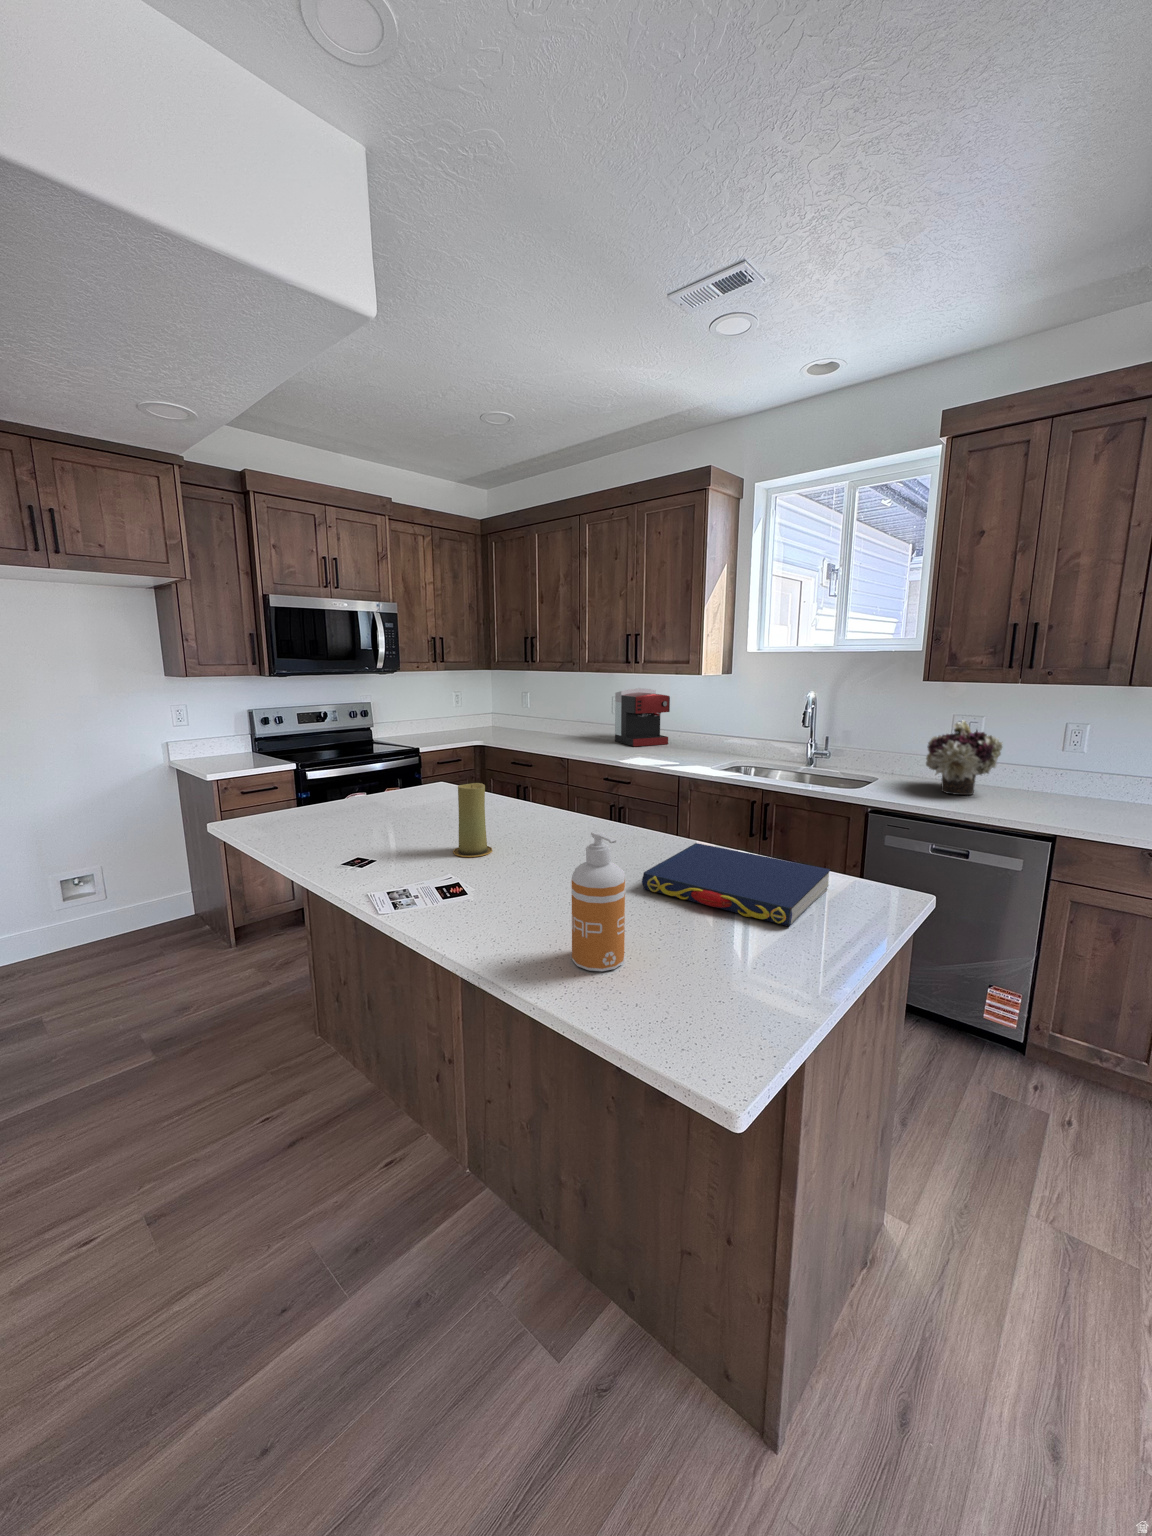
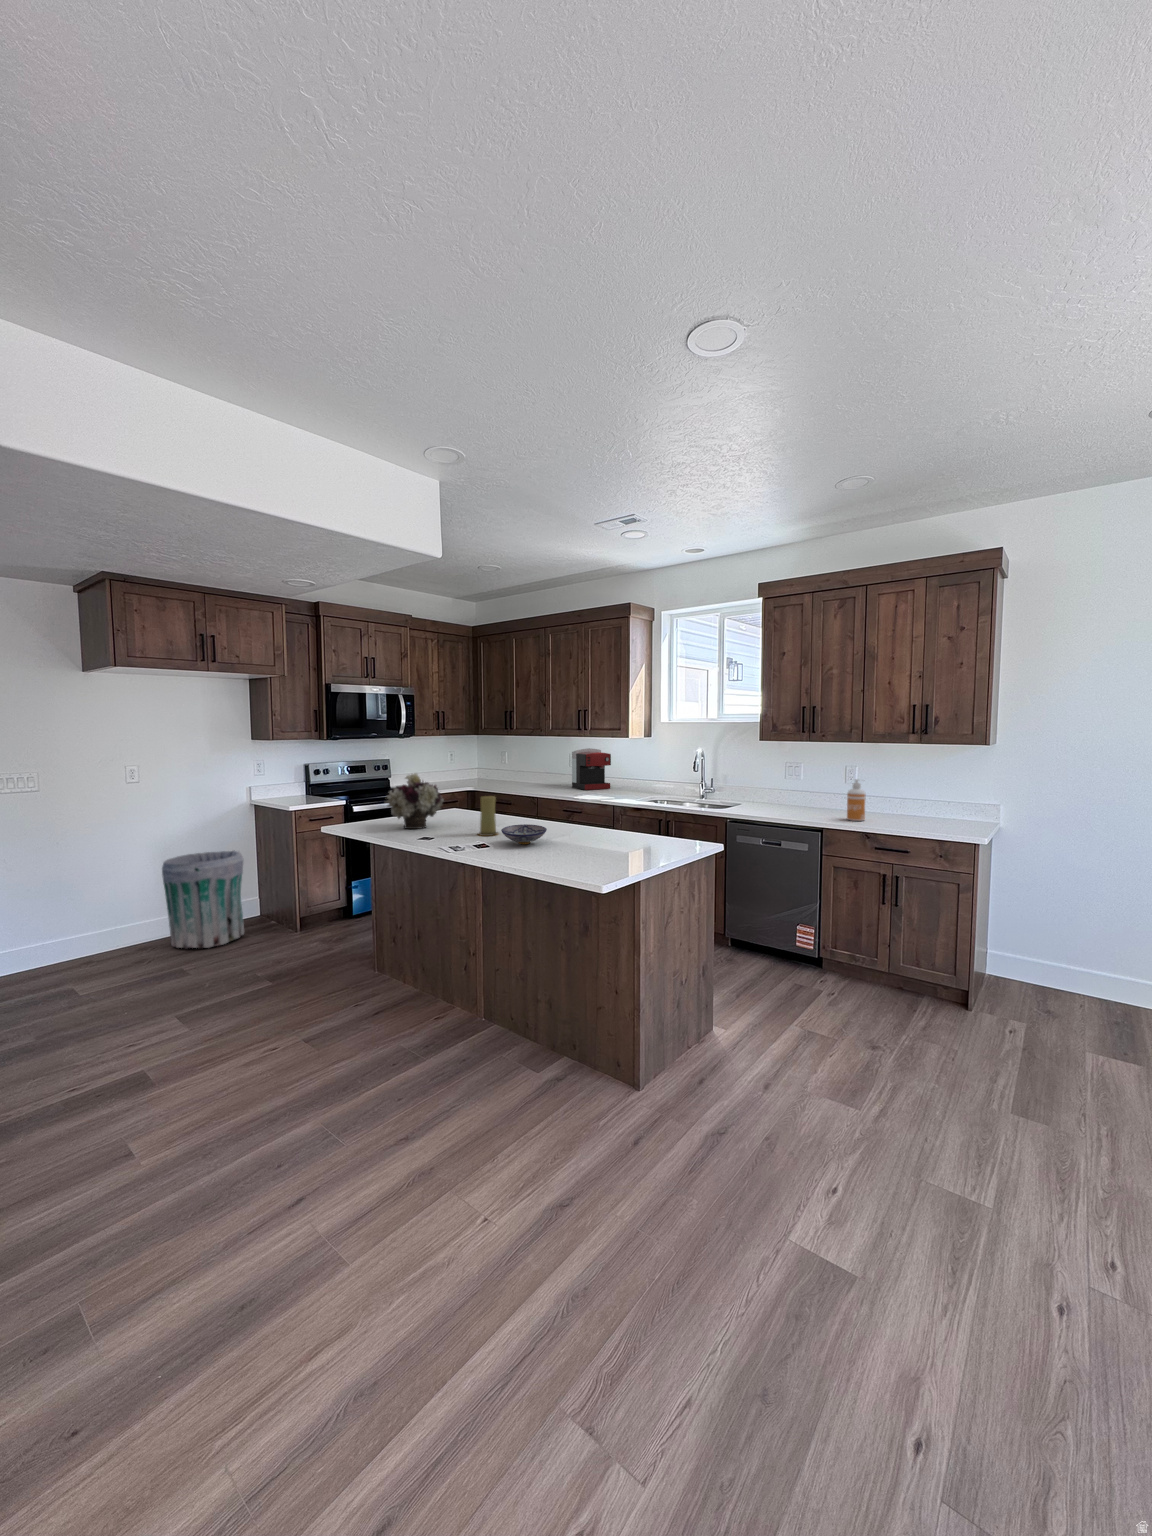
flower arrangement: present [926,720,1002,795] -> present [385,773,444,829]
soap dispenser: present [571,831,625,971] -> present [847,779,865,821]
trash can: none [26,833,161,977] -> present [162,850,244,949]
bowl: none [489,843,577,888] -> present [501,824,547,844]
book: present [642,843,831,926] -> none [580,826,674,852]

